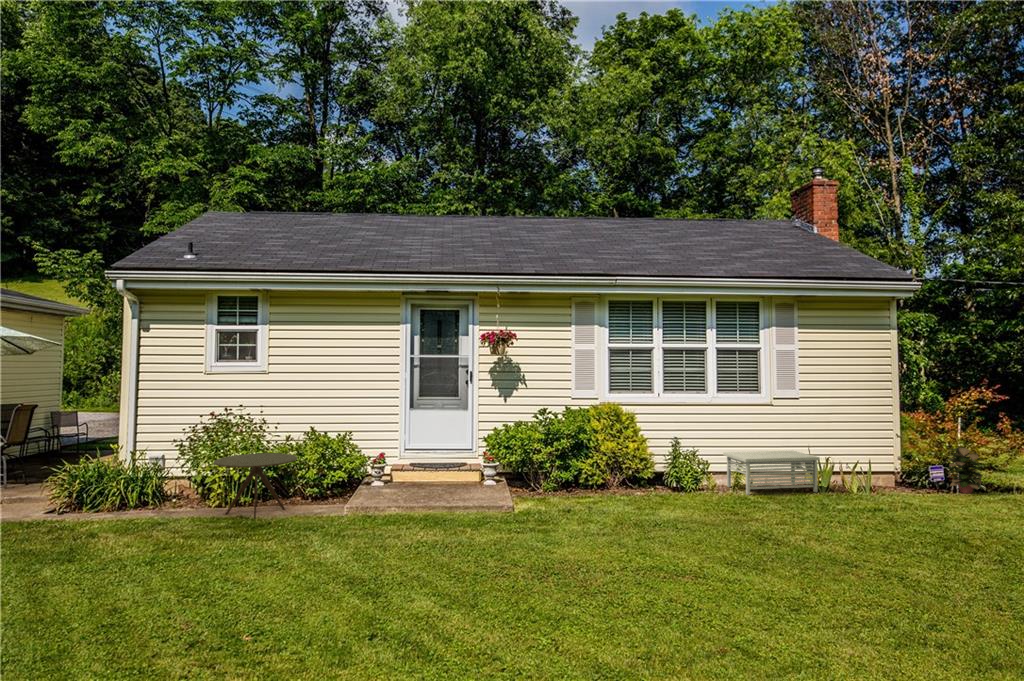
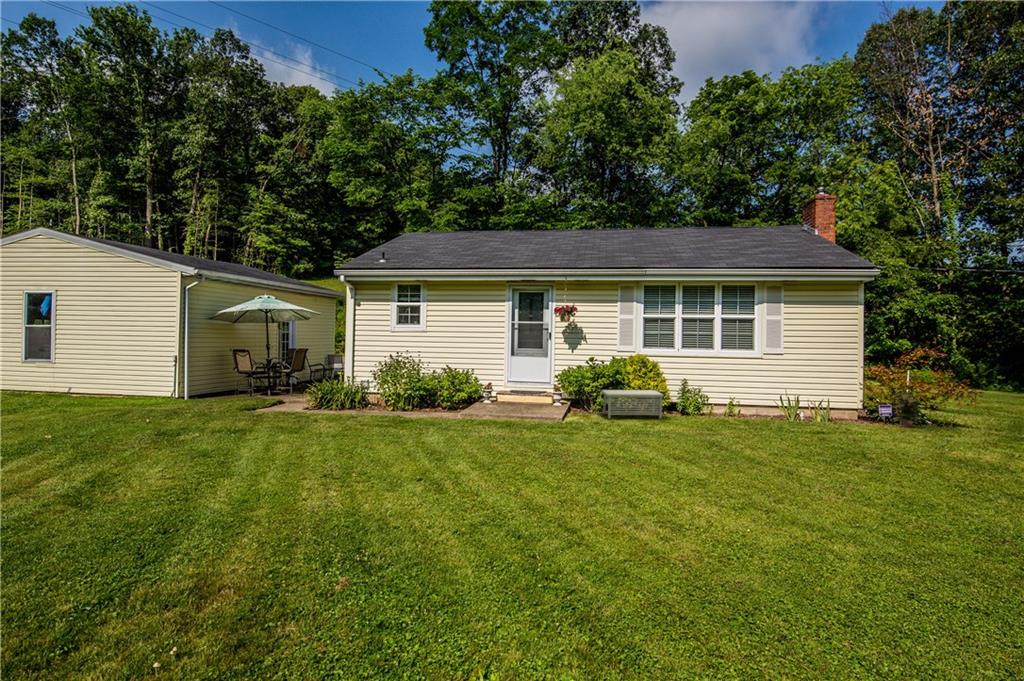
storage bench: present [723,451,820,495] -> present [602,390,663,419]
round table: present [214,453,297,518] -> none [396,379,441,415]

